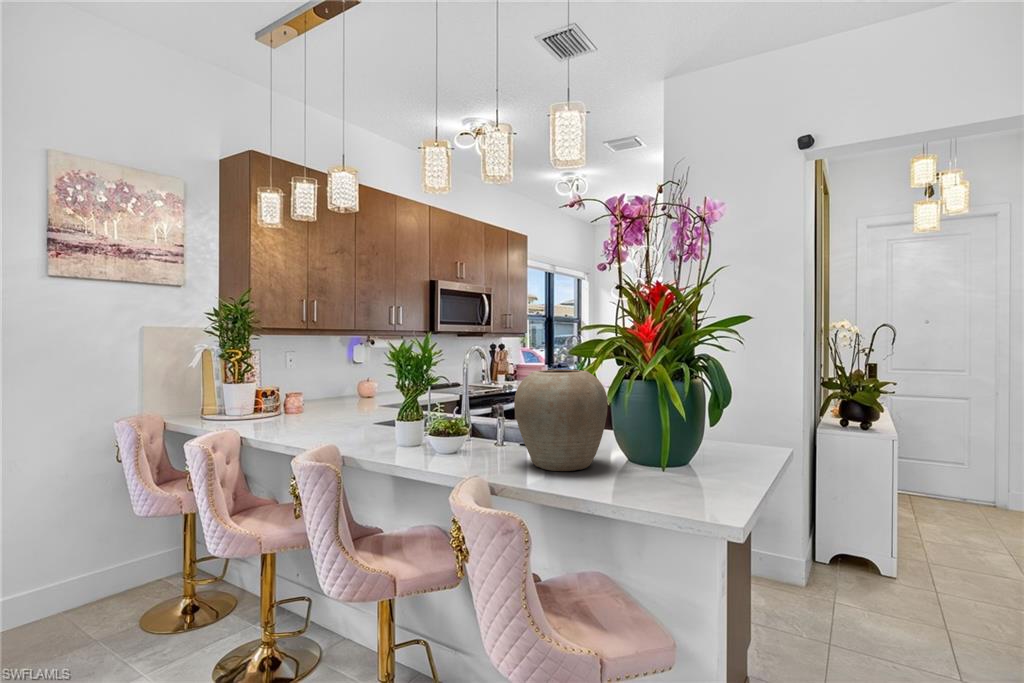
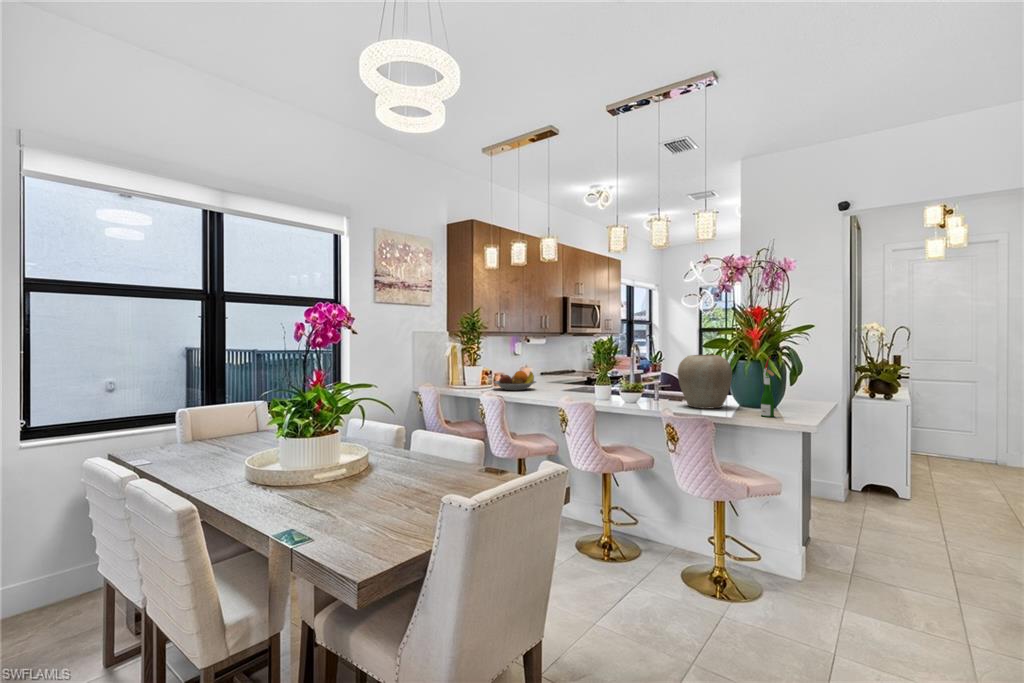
wine bottle: none [642,377,675,502] -> present [761,357,779,418]
fruit bowl: none [267,391,342,423] -> present [494,371,536,390]

